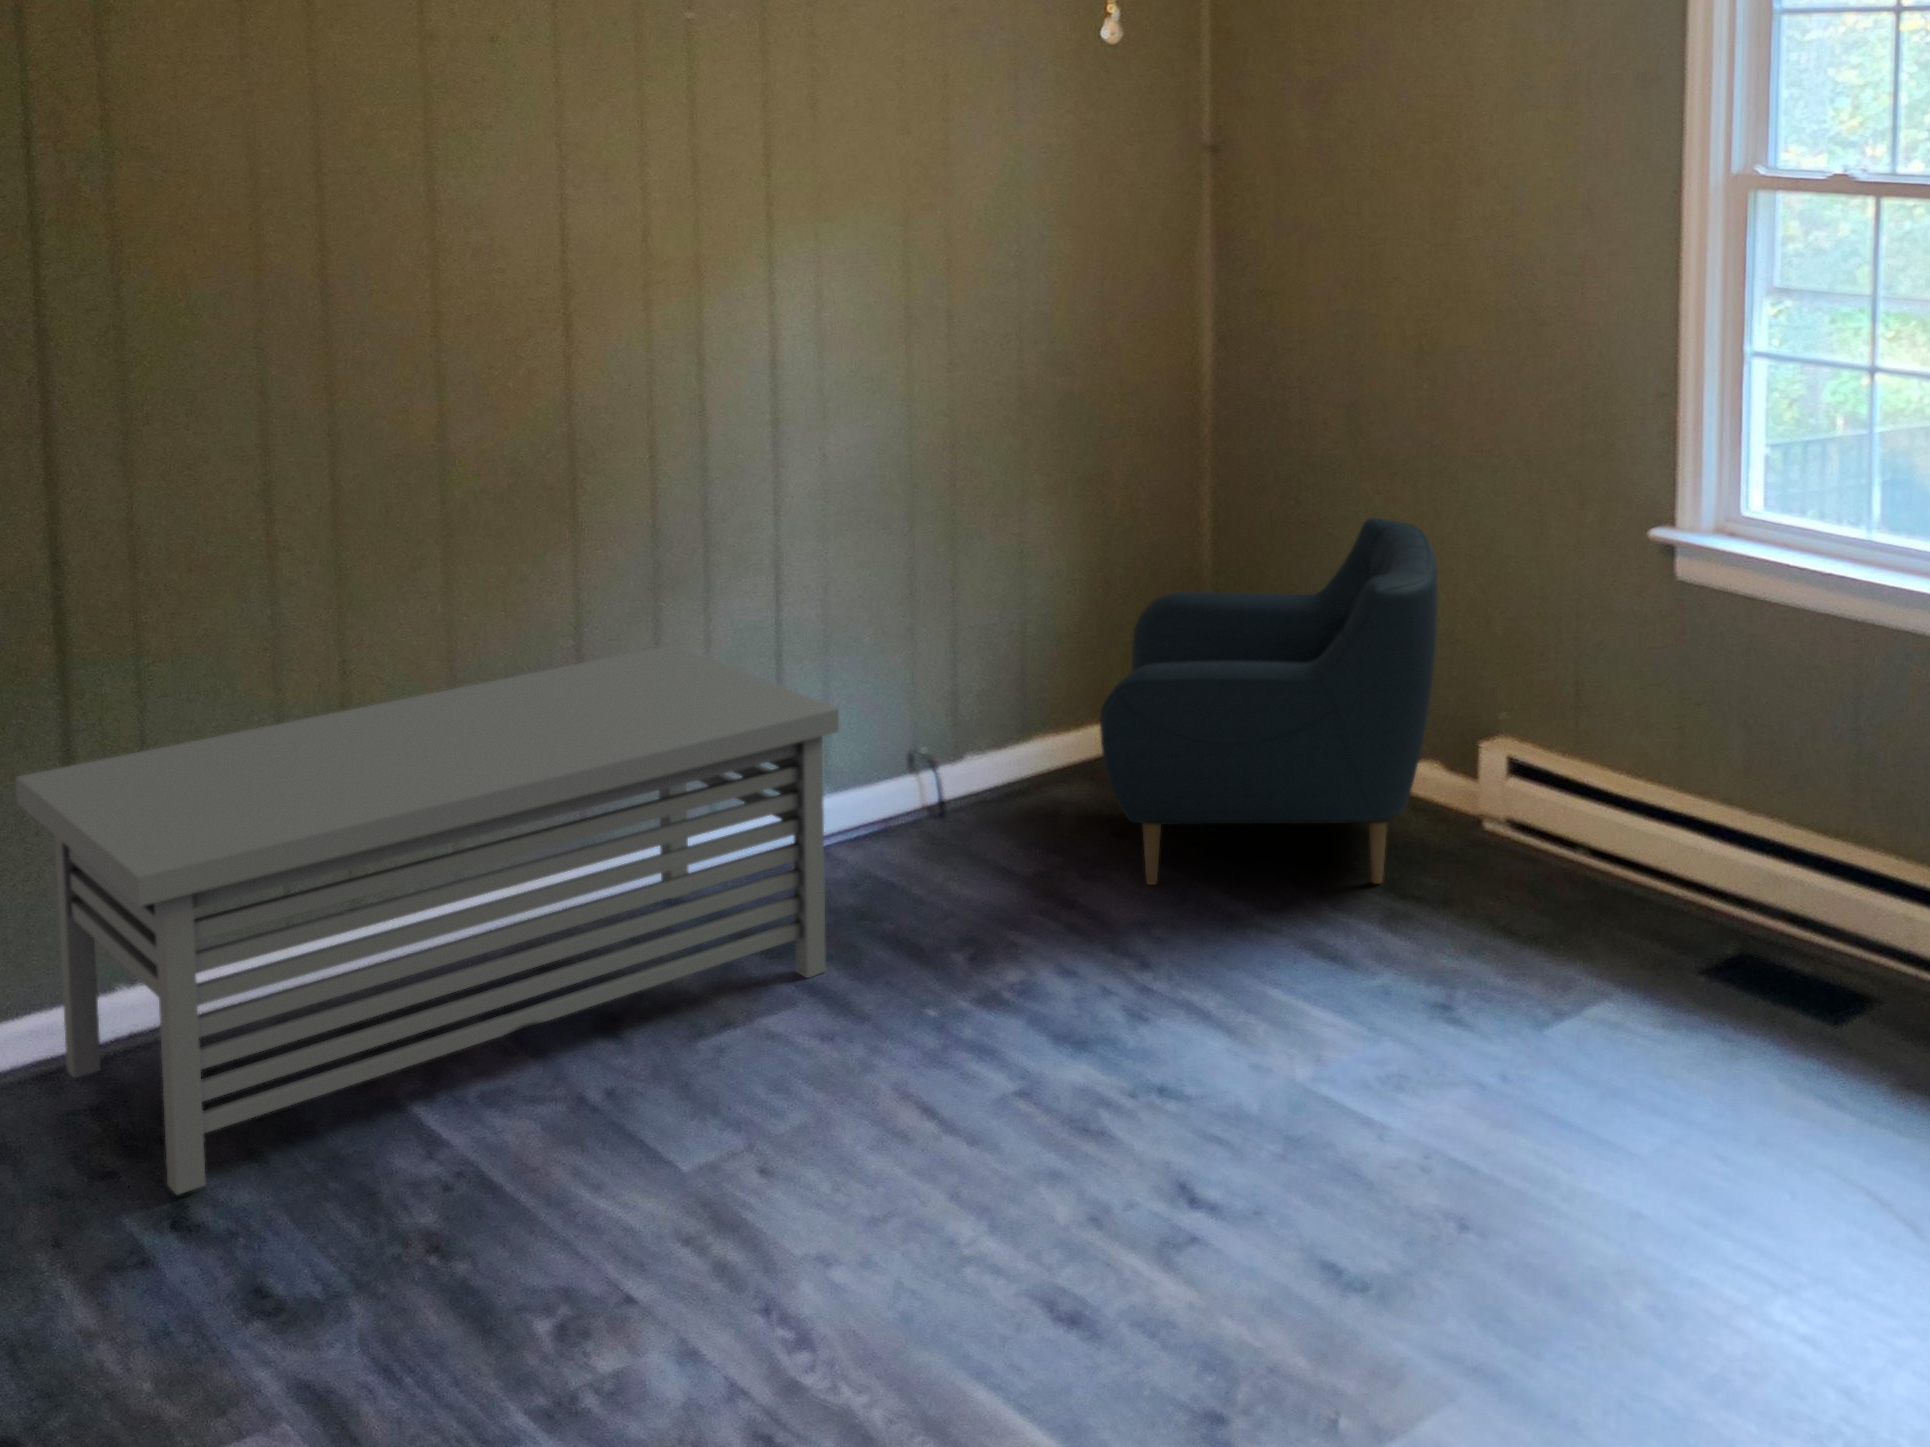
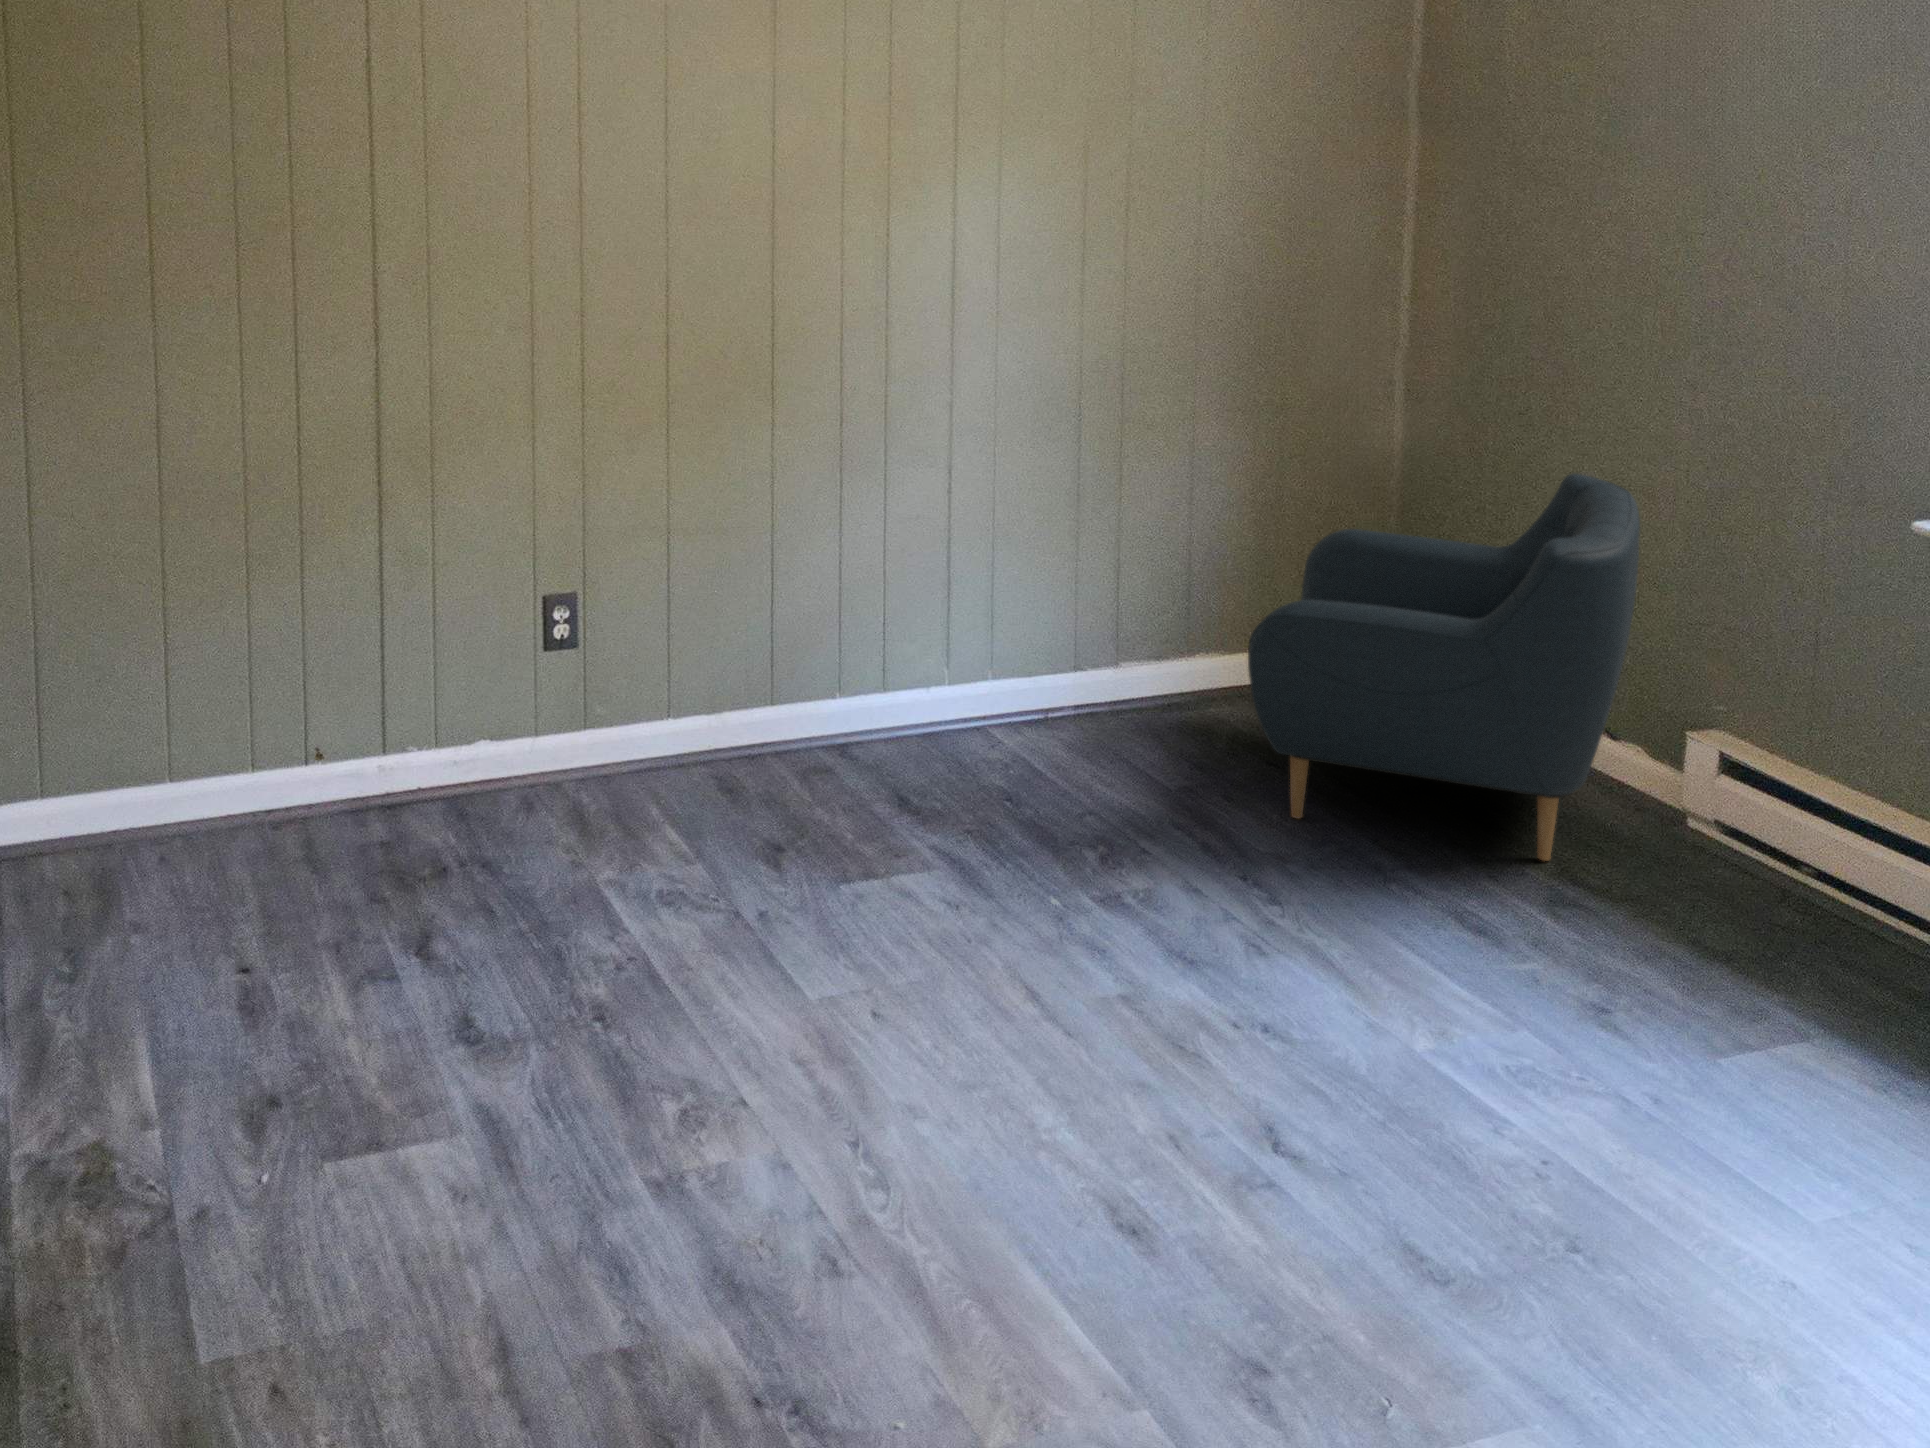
storage bench: present [15,645,839,1195] -> none [344,526,987,927]

